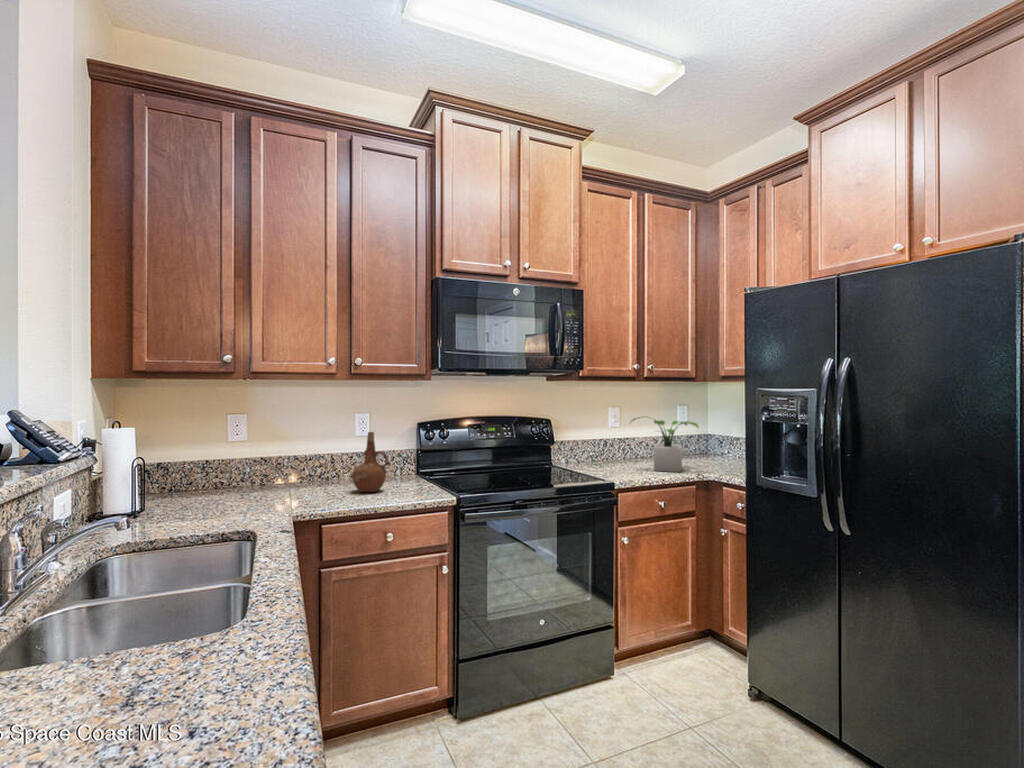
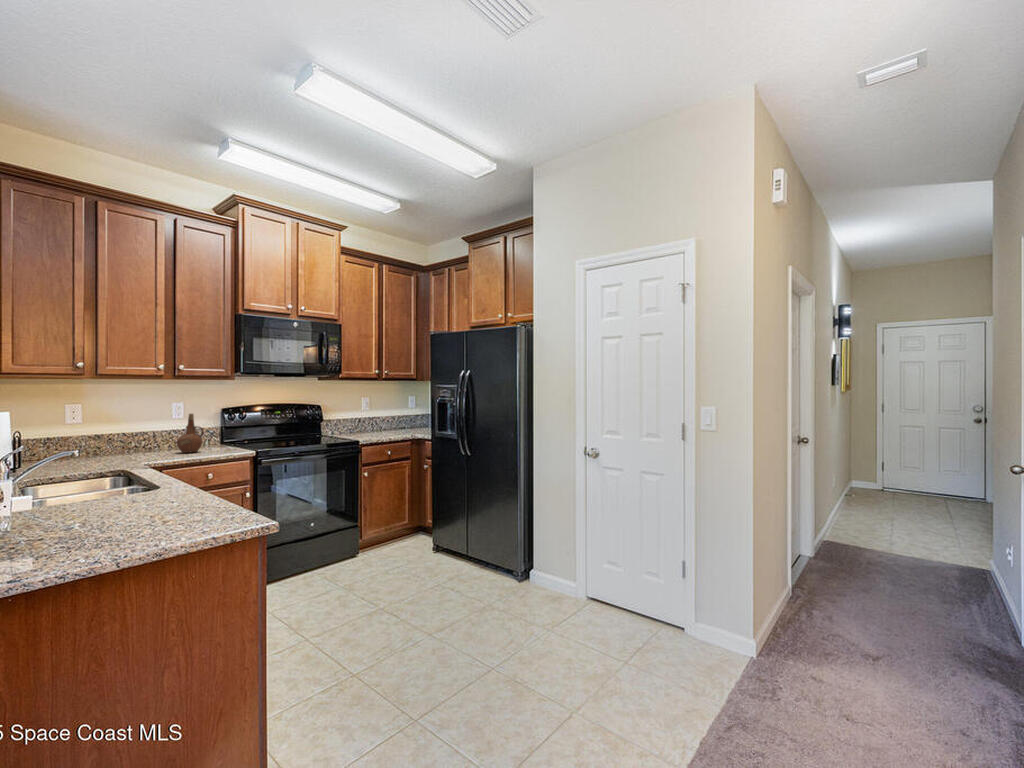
potted plant: present [632,416,698,472] -> none [371,402,412,436]

